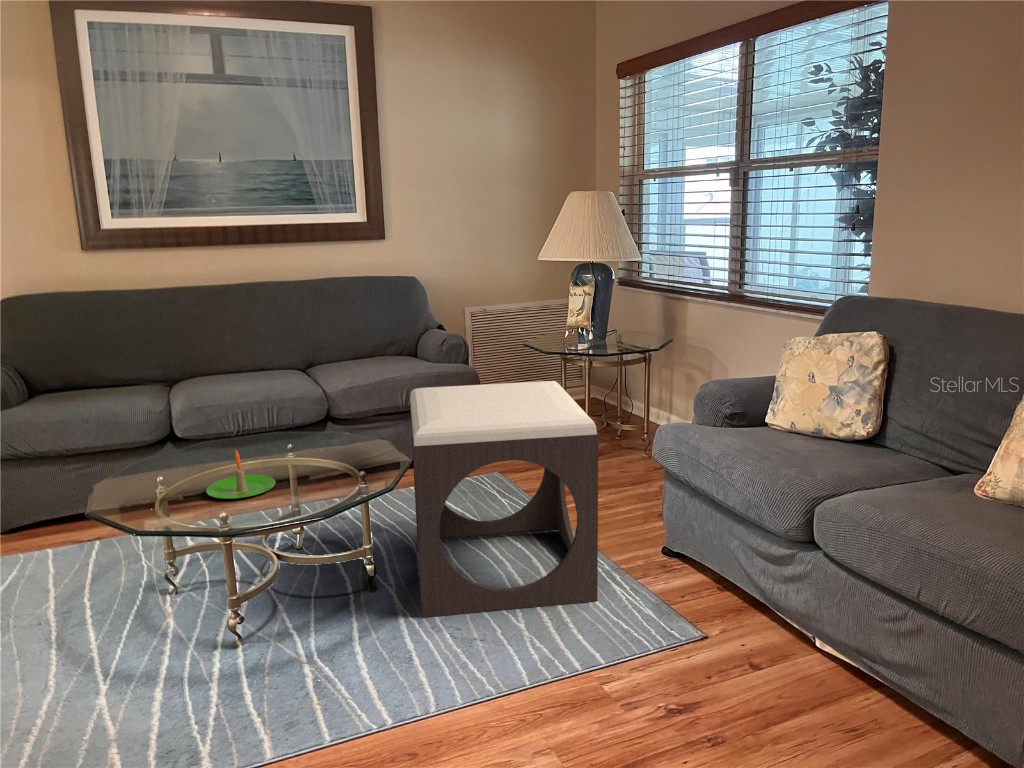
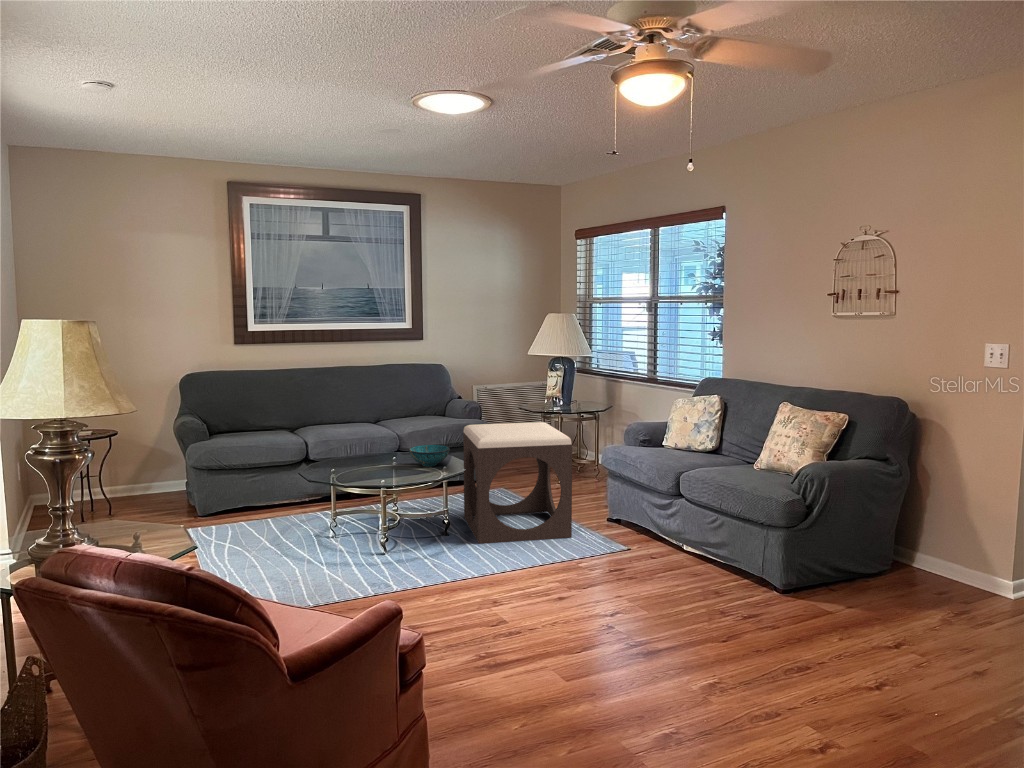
decorative bowl: none [306,423,381,466] -> present [409,445,450,467]
candle: present [206,450,275,499] -> none [363,452,399,477]

